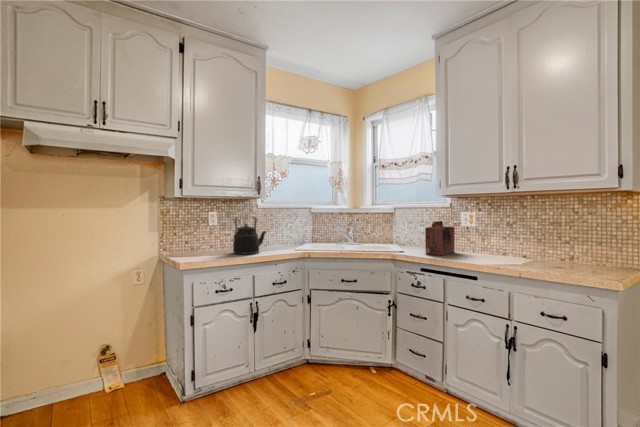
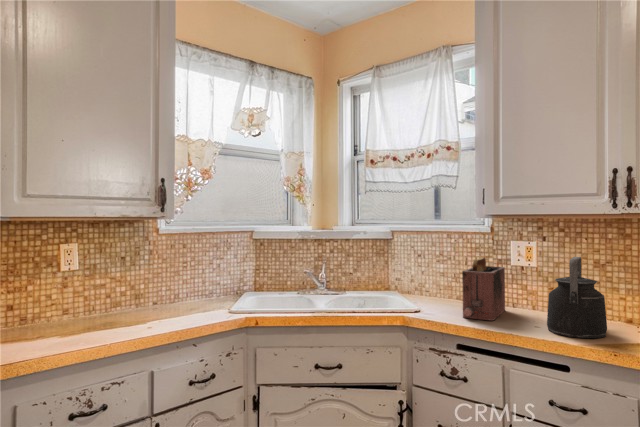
kettle: present [233,217,266,254] -> present [547,257,607,338]

